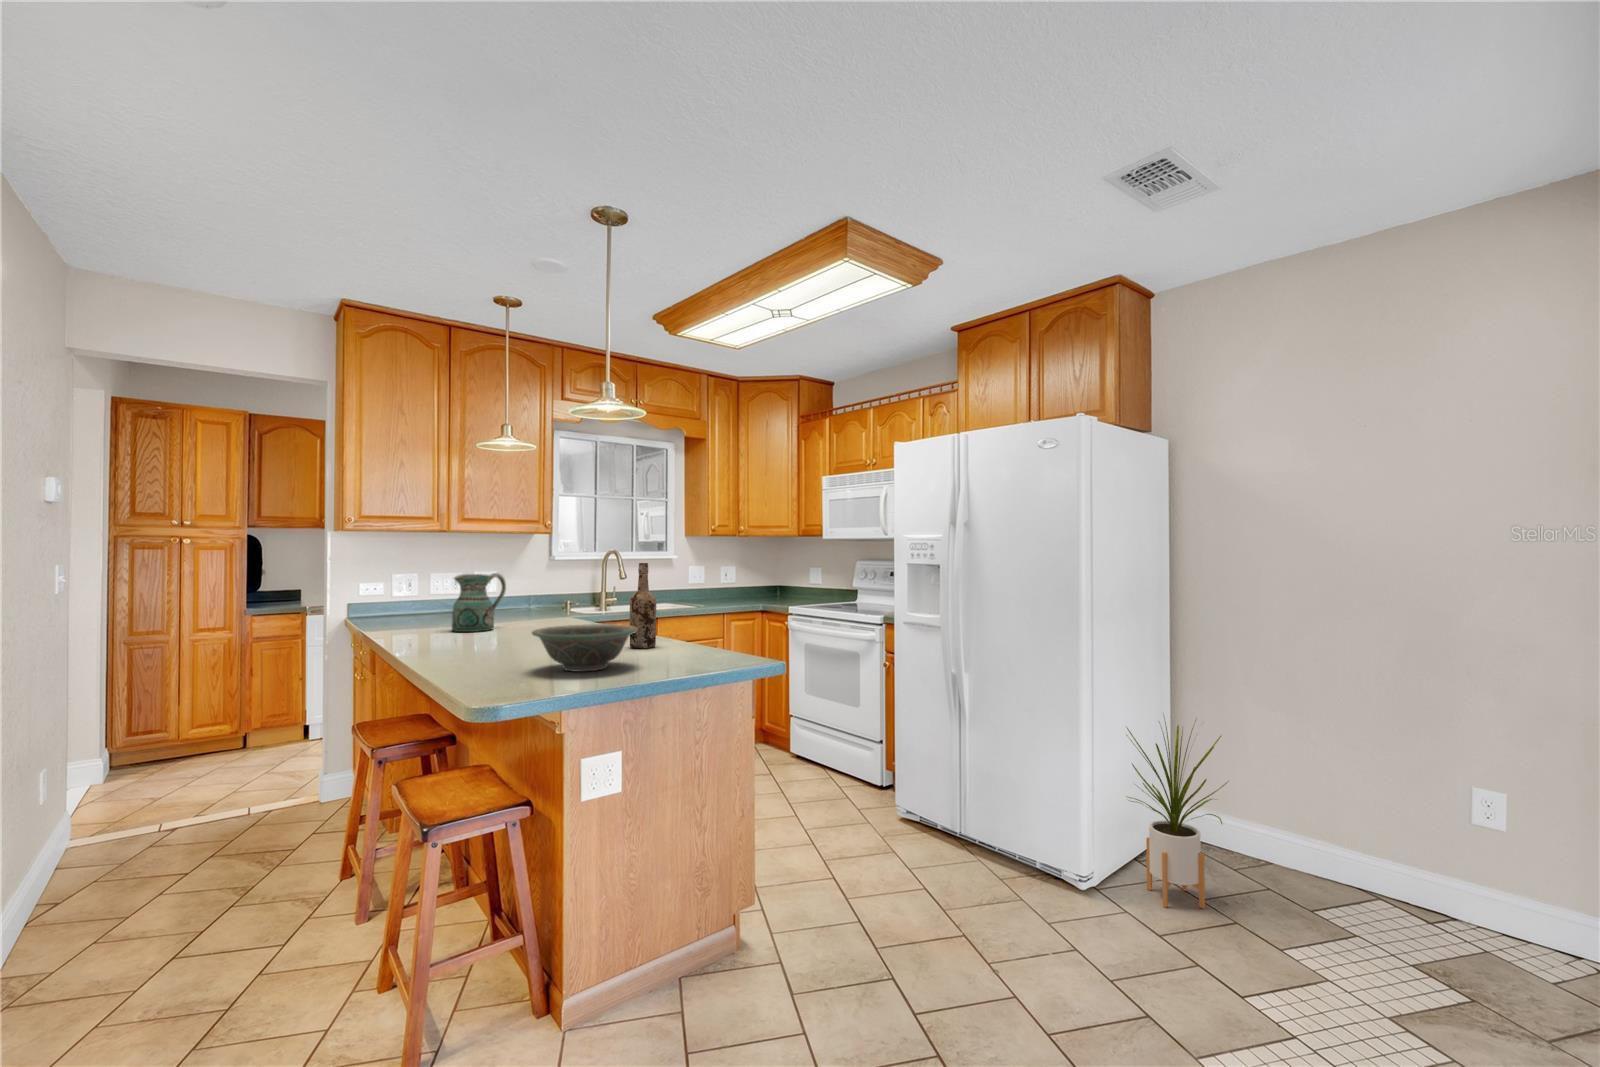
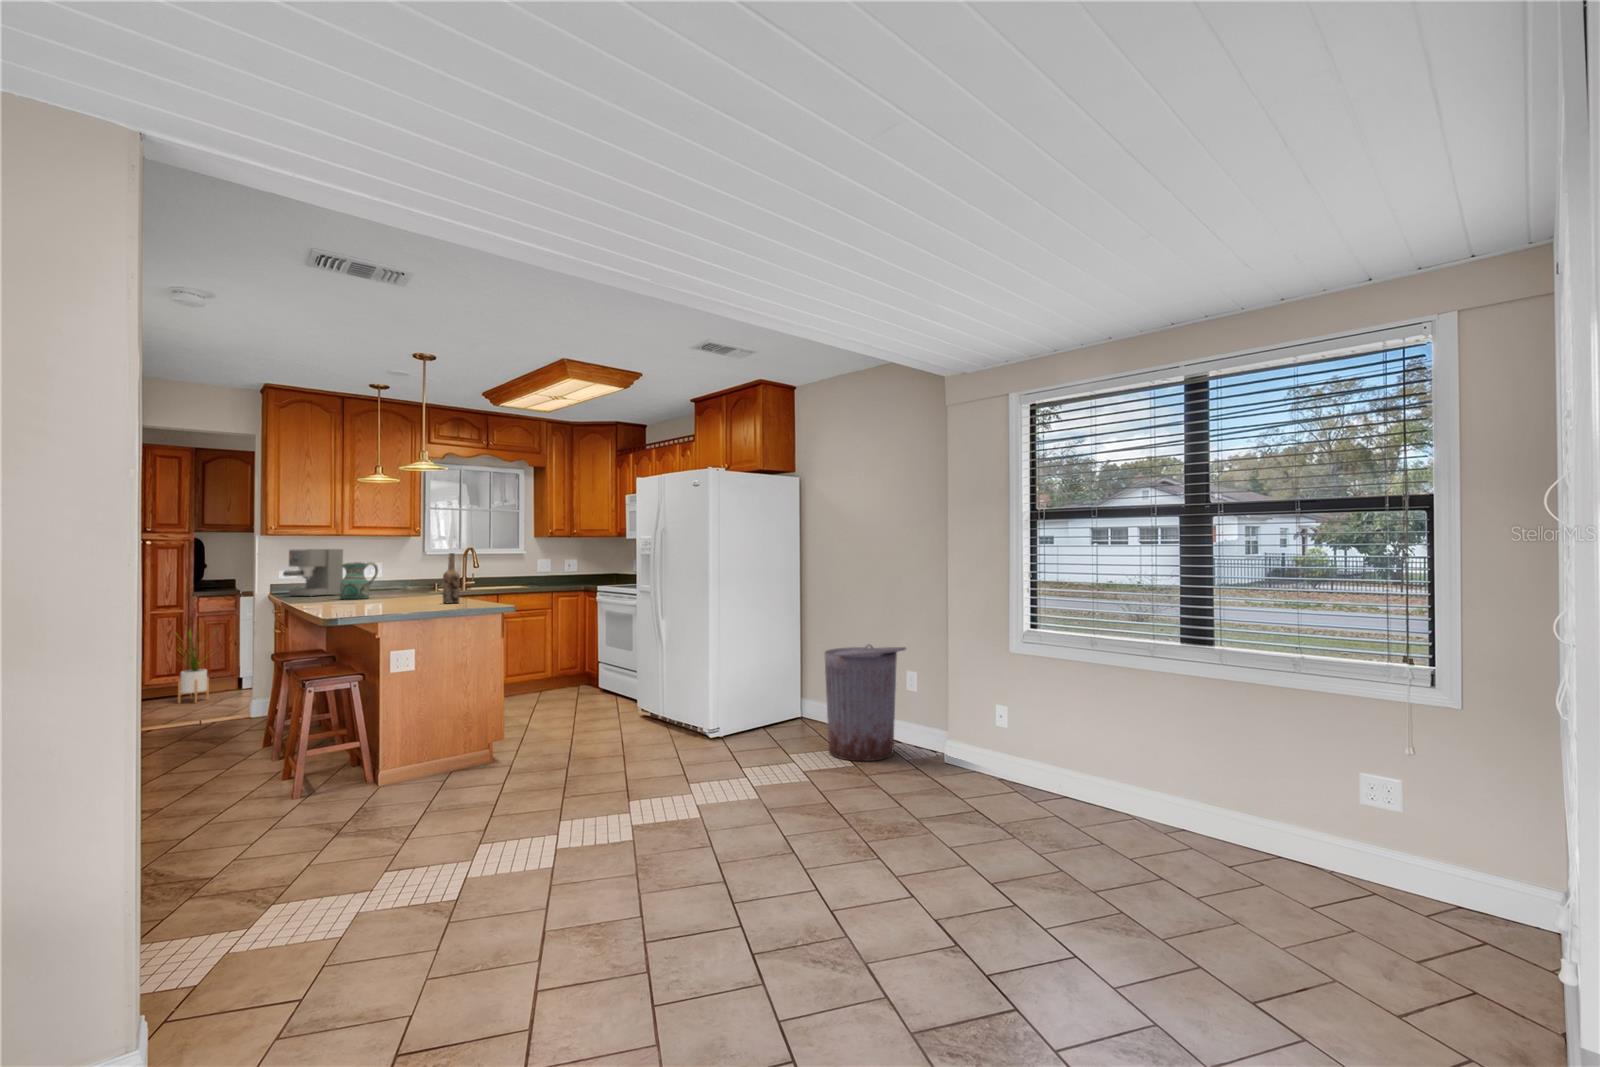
coffee maker: none [366,552,449,623] -> present [283,549,343,596]
decorative bowl: present [532,624,637,672] -> none [370,587,433,610]
house plant: present [1127,717,1227,908] -> present [178,632,209,703]
trash can: none [1295,729,1496,960] -> present [824,645,906,761]

